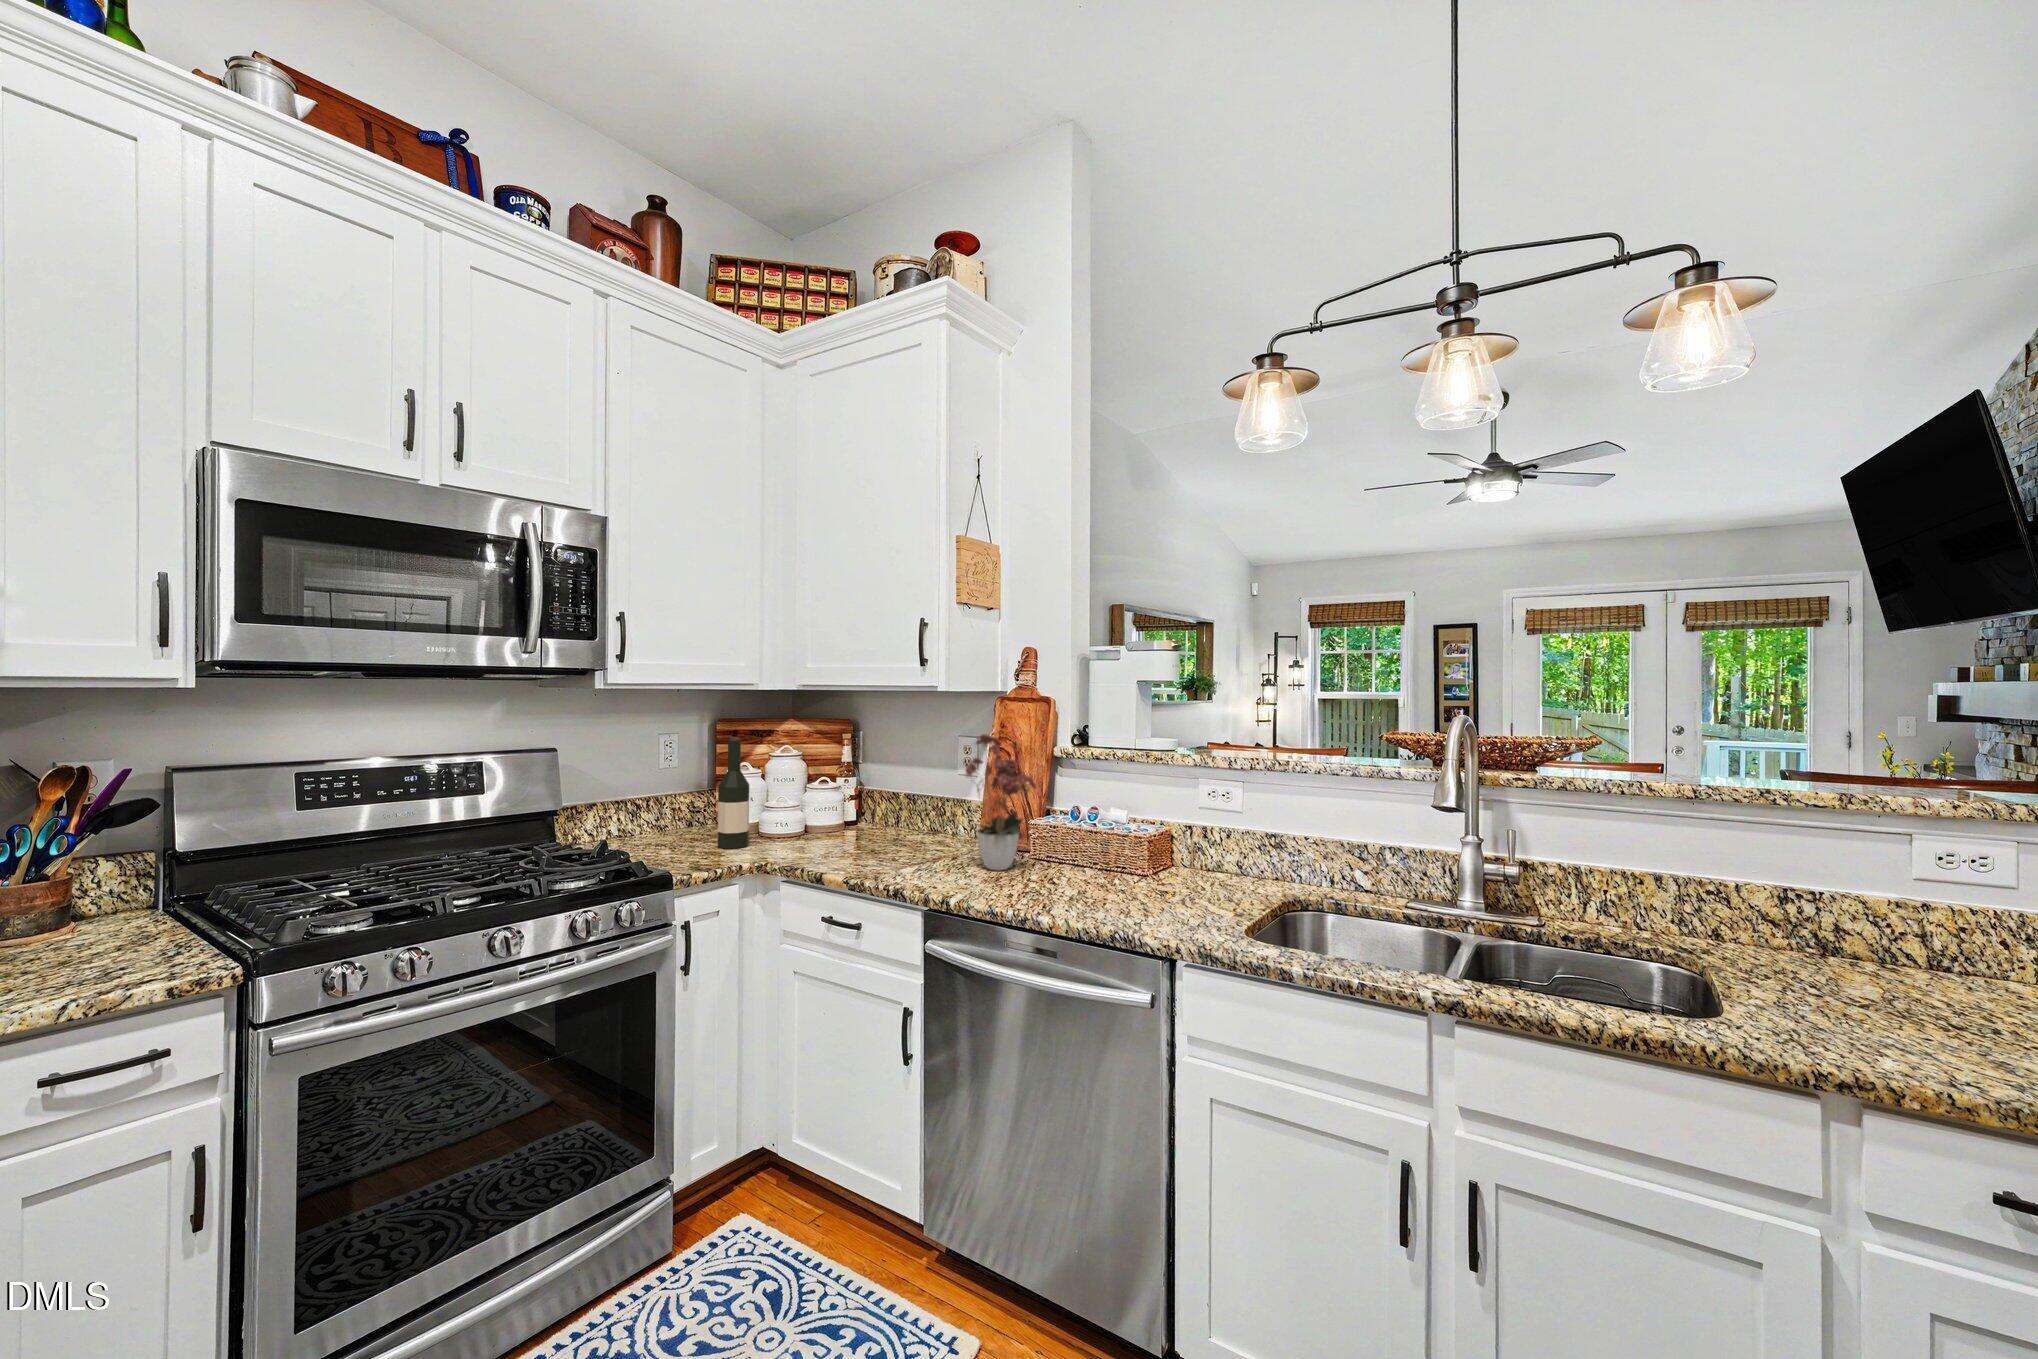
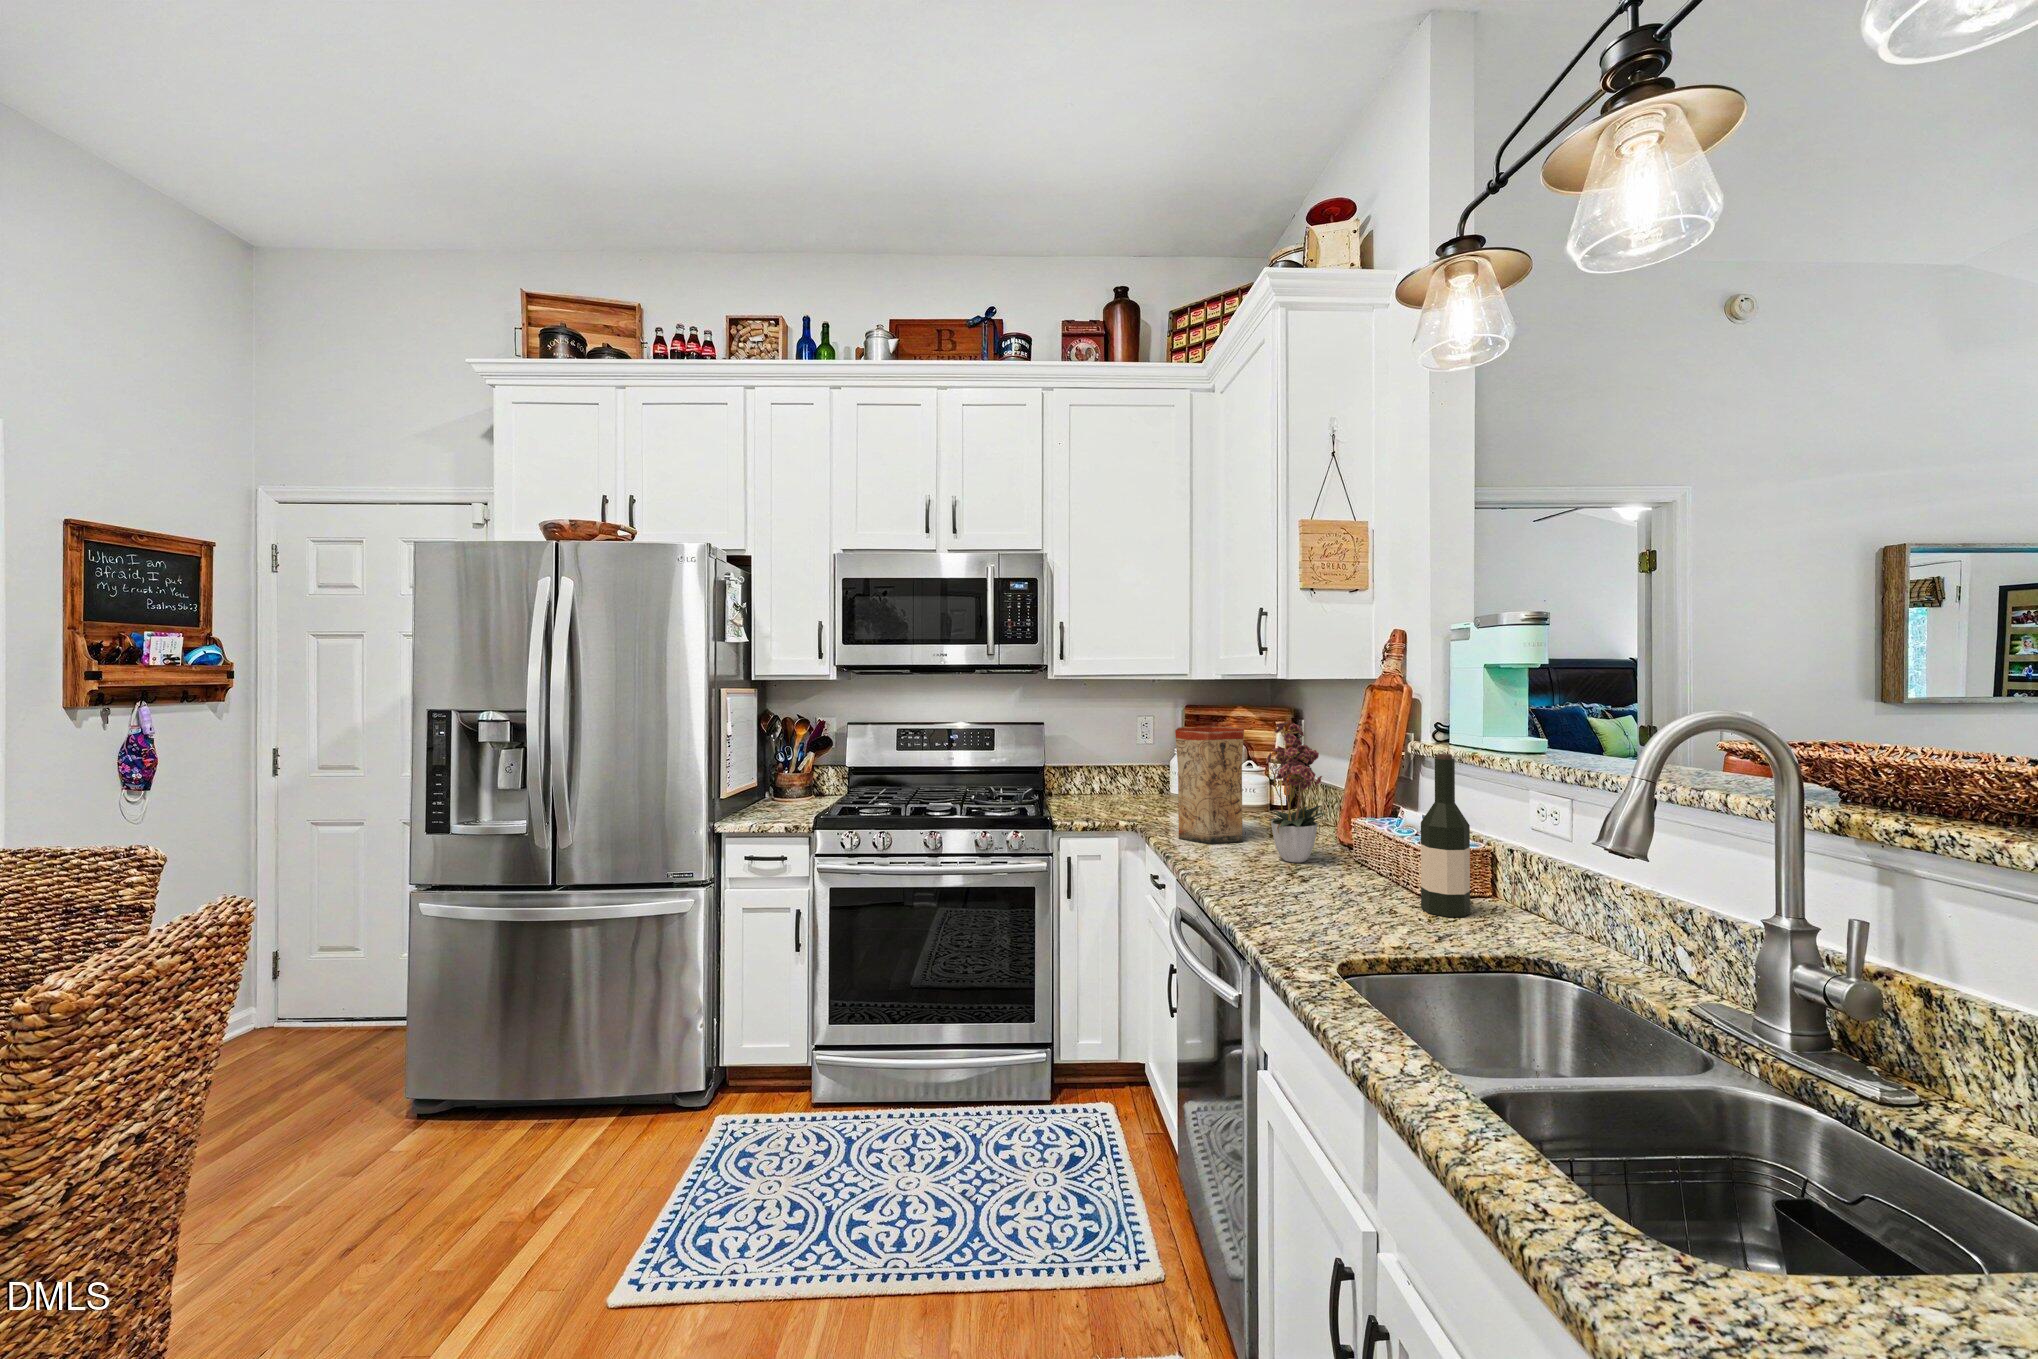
wine bottle: present [718,737,749,849] -> present [1421,754,1470,917]
vase: none [836,742,919,870] -> present [1175,727,1244,844]

